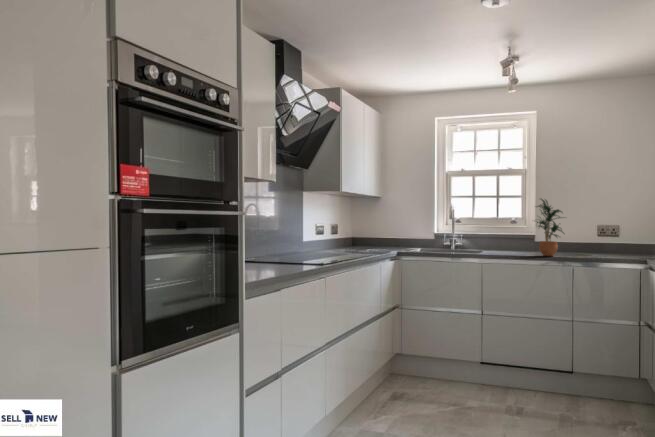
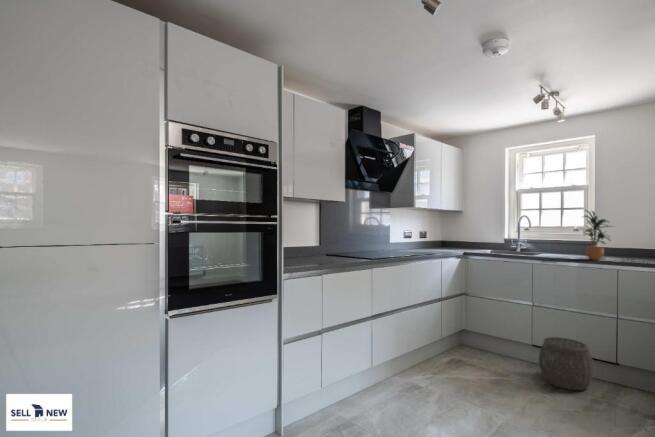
woven basket: none [498,350,557,409] -> present [539,337,594,390]

